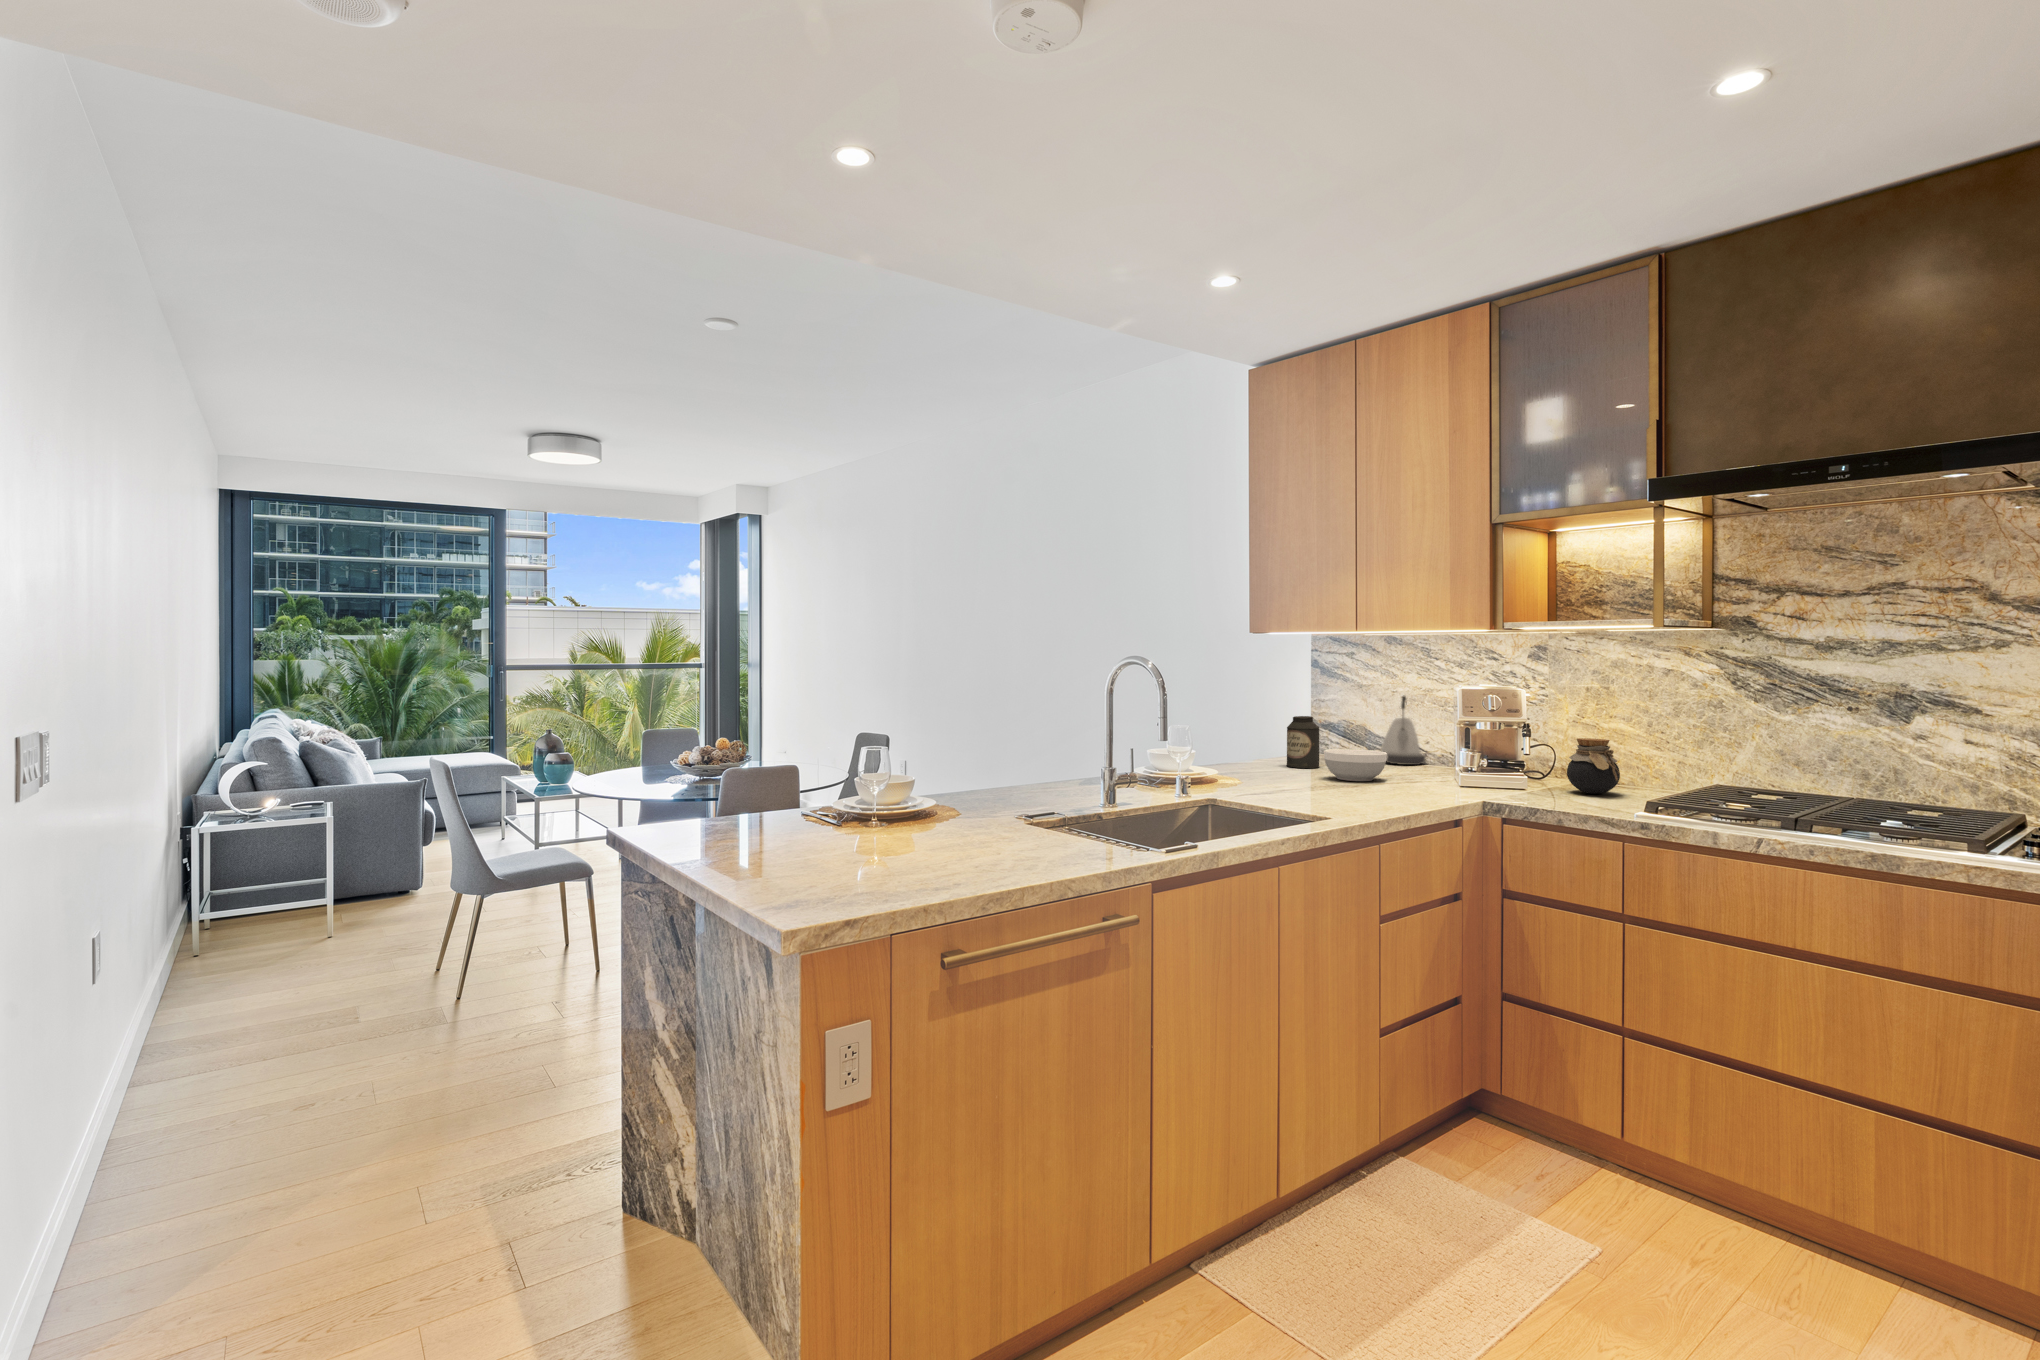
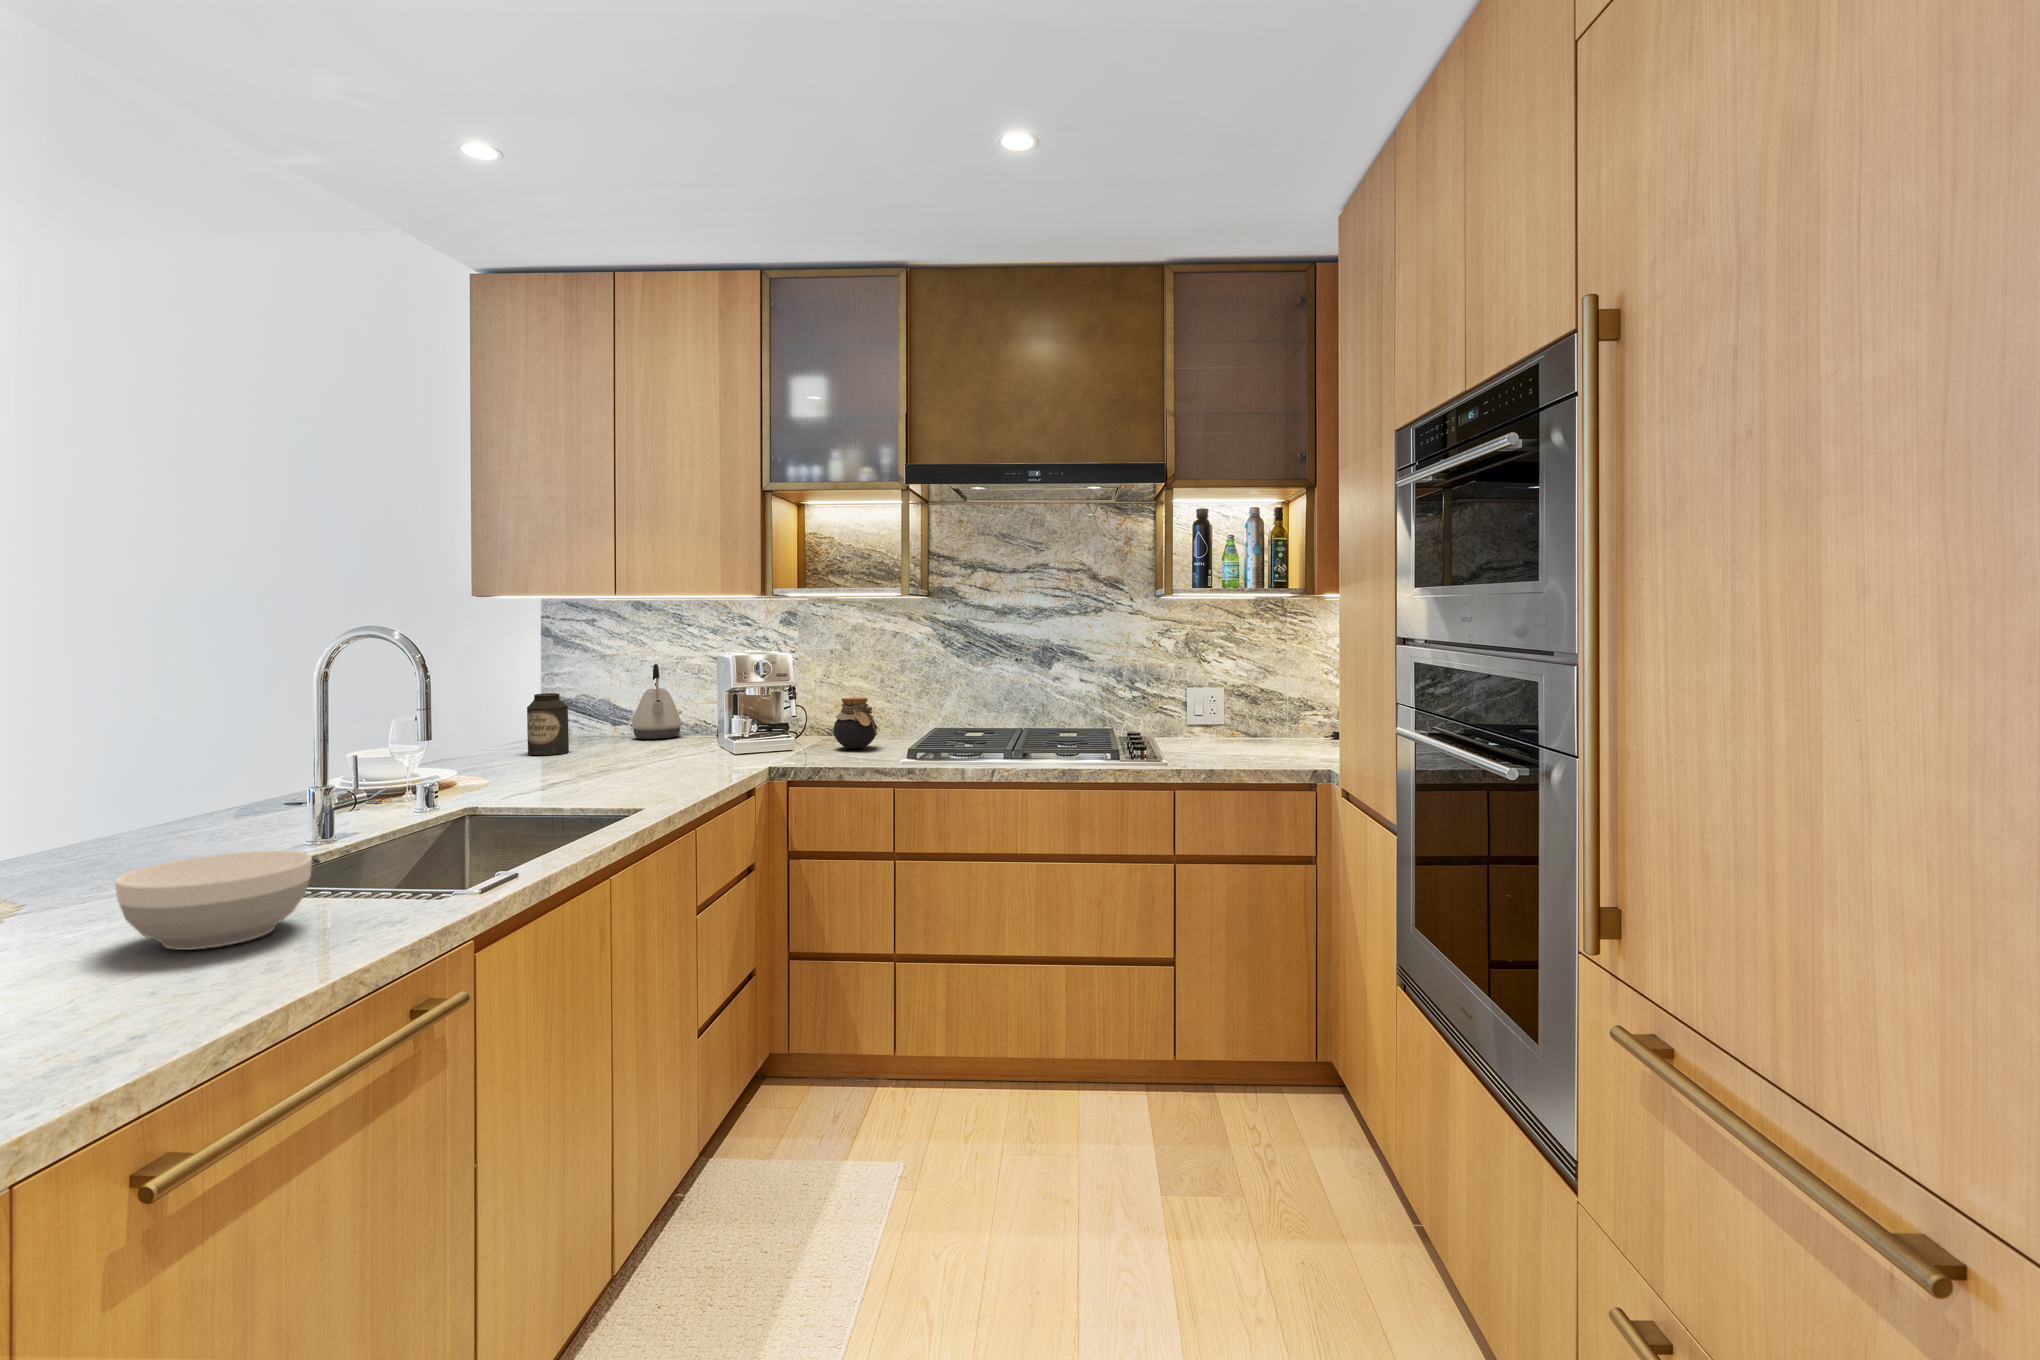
bowl: present [1324,749,1387,781] -> present [115,851,312,950]

